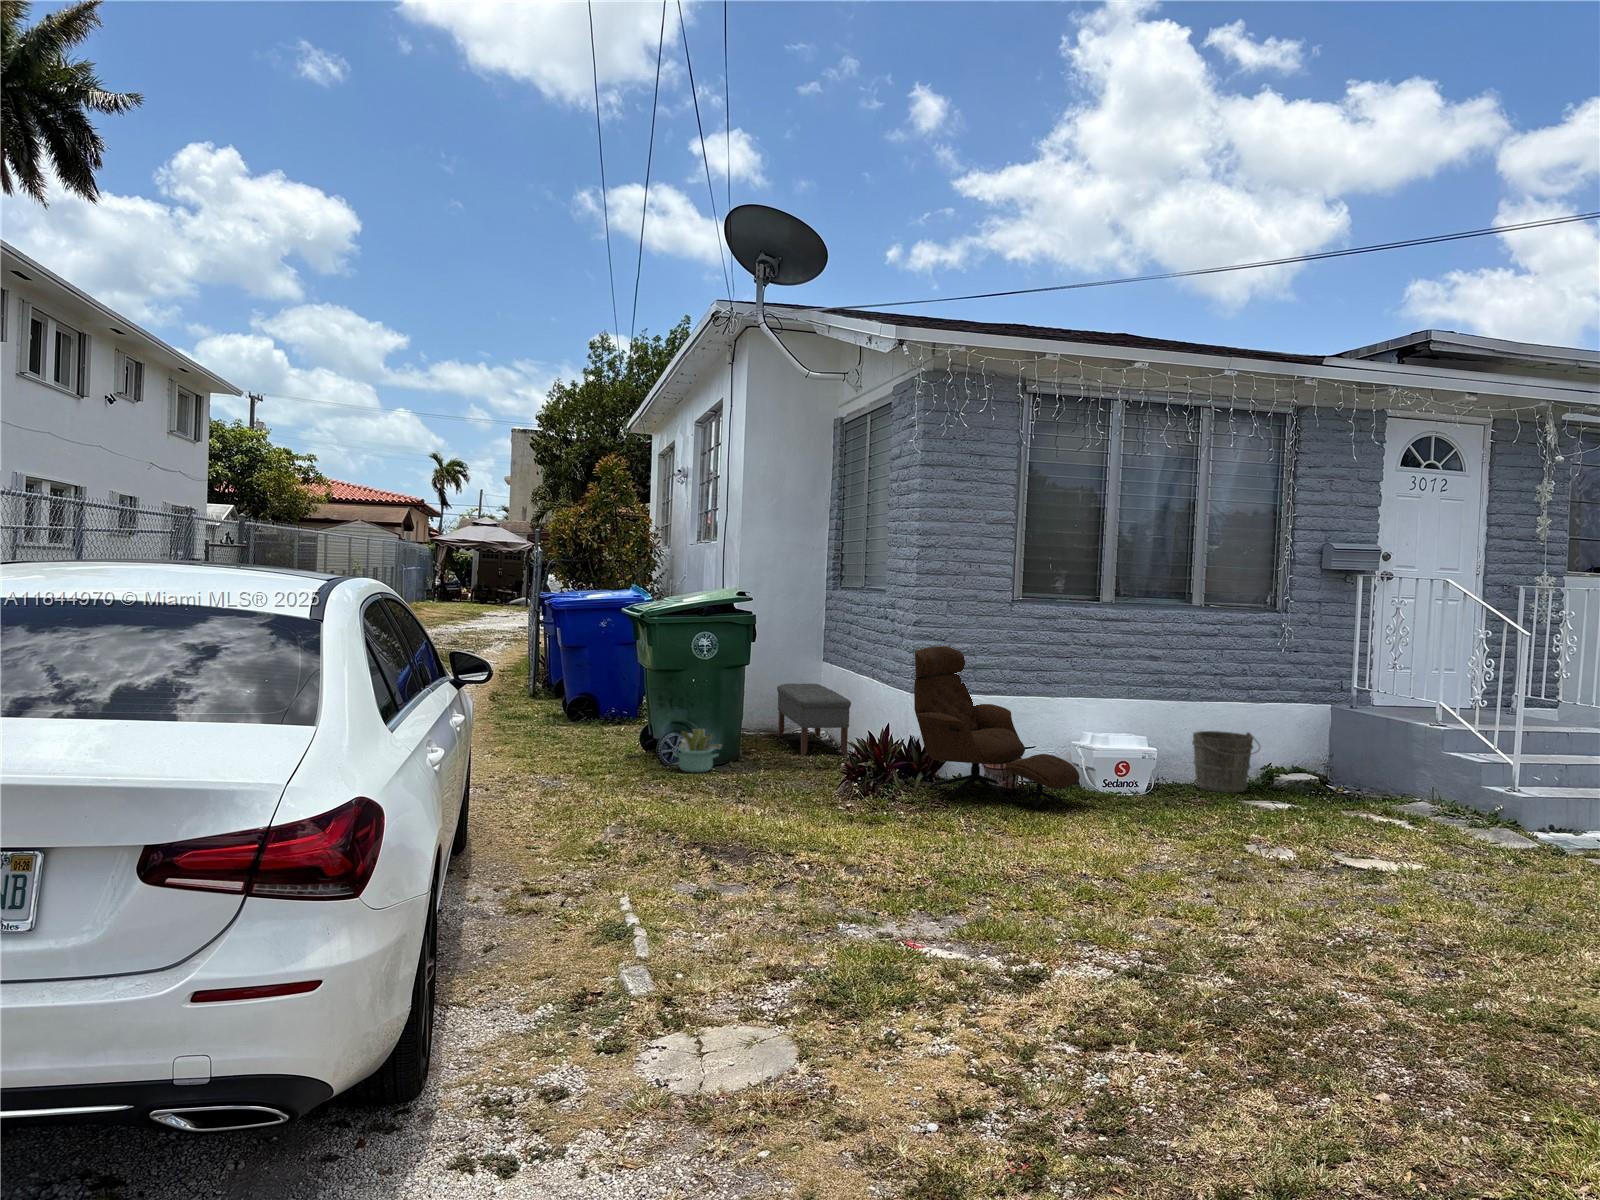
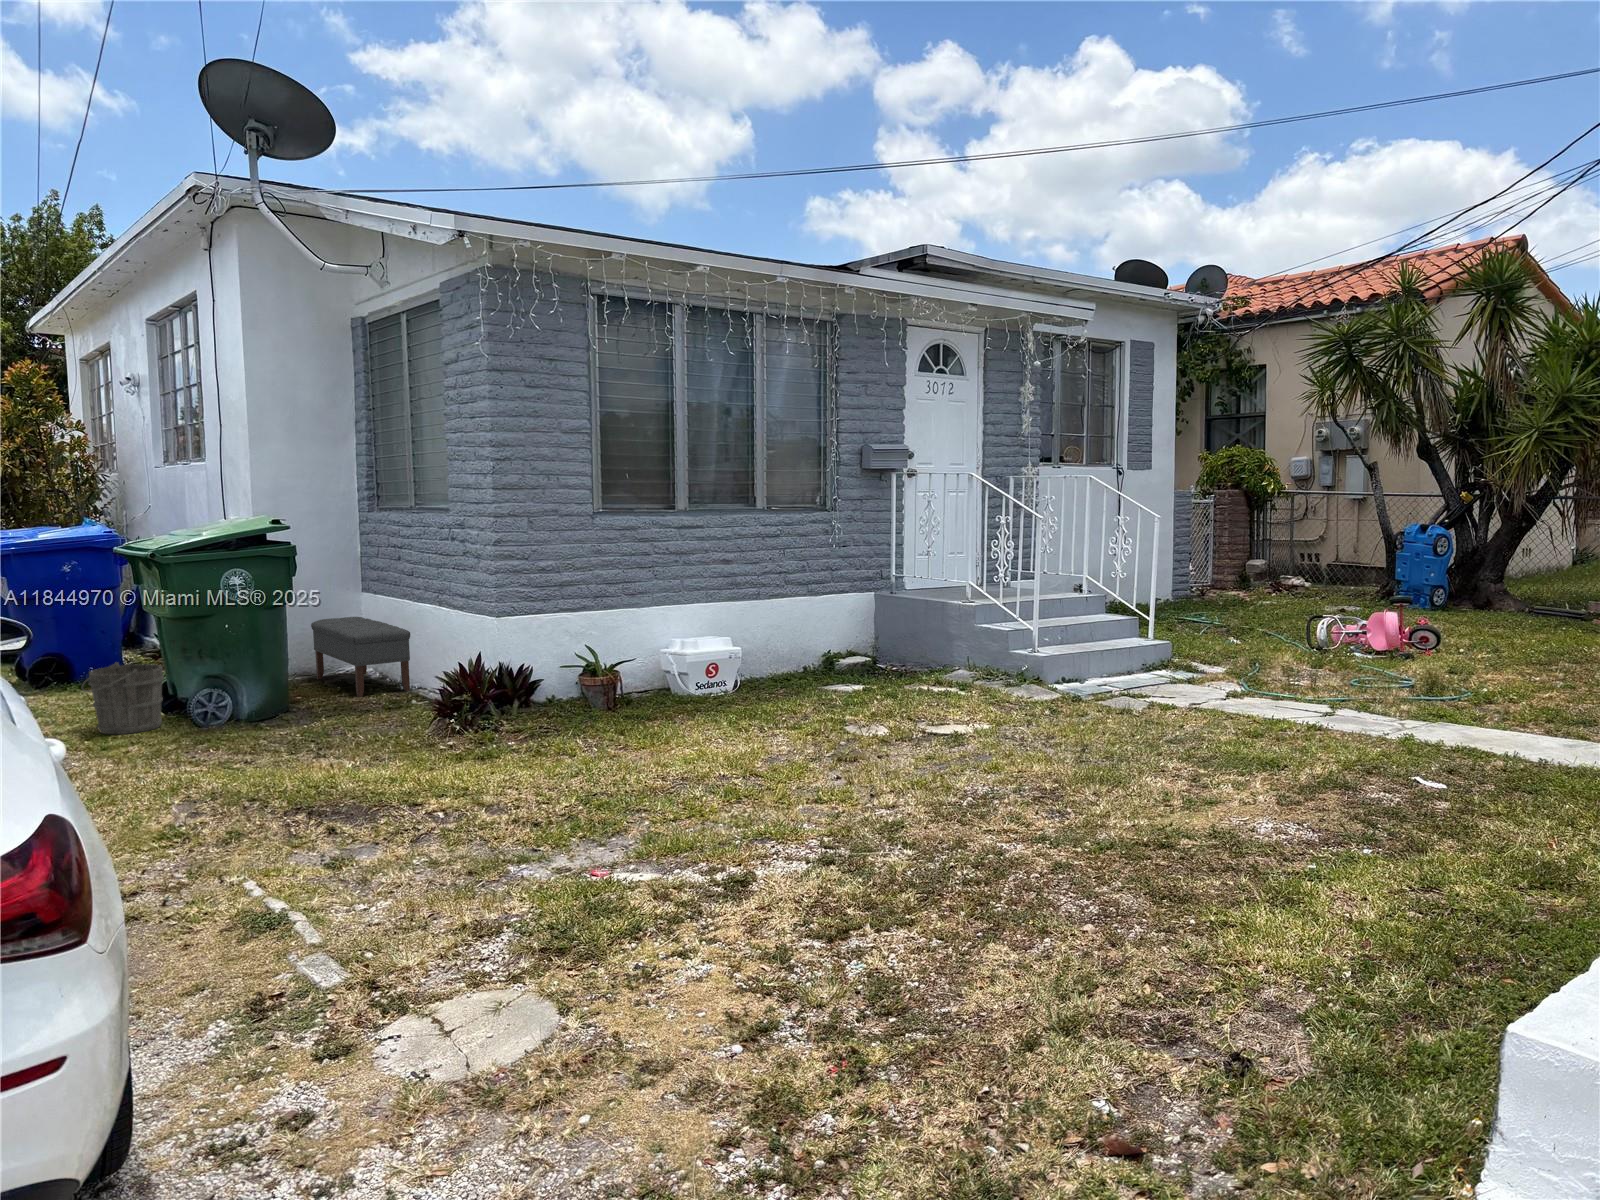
lounge chair: present [914,646,1080,810] -> none [497,563,677,722]
decorative plant: present [674,729,722,772] -> none [207,679,270,731]
bucket: present [1192,731,1260,793] -> present [82,662,164,734]

